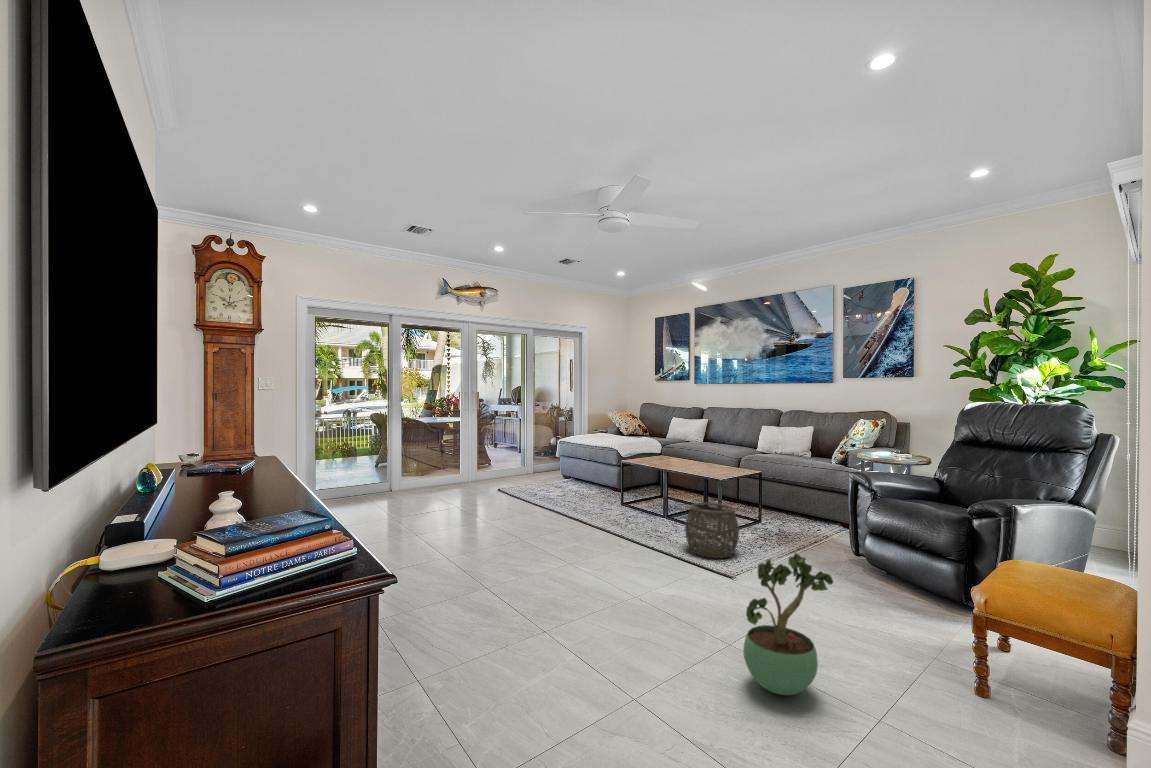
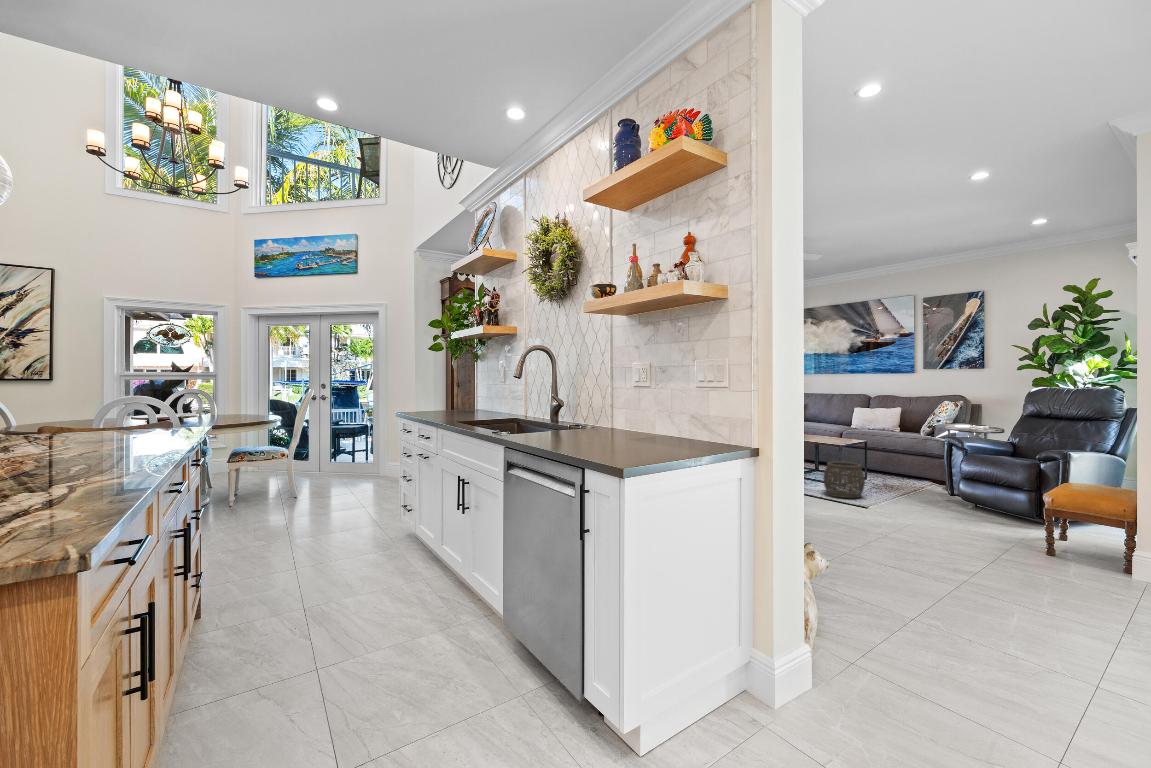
potted plant: present [743,553,833,695] -> none [907,475,963,553]

